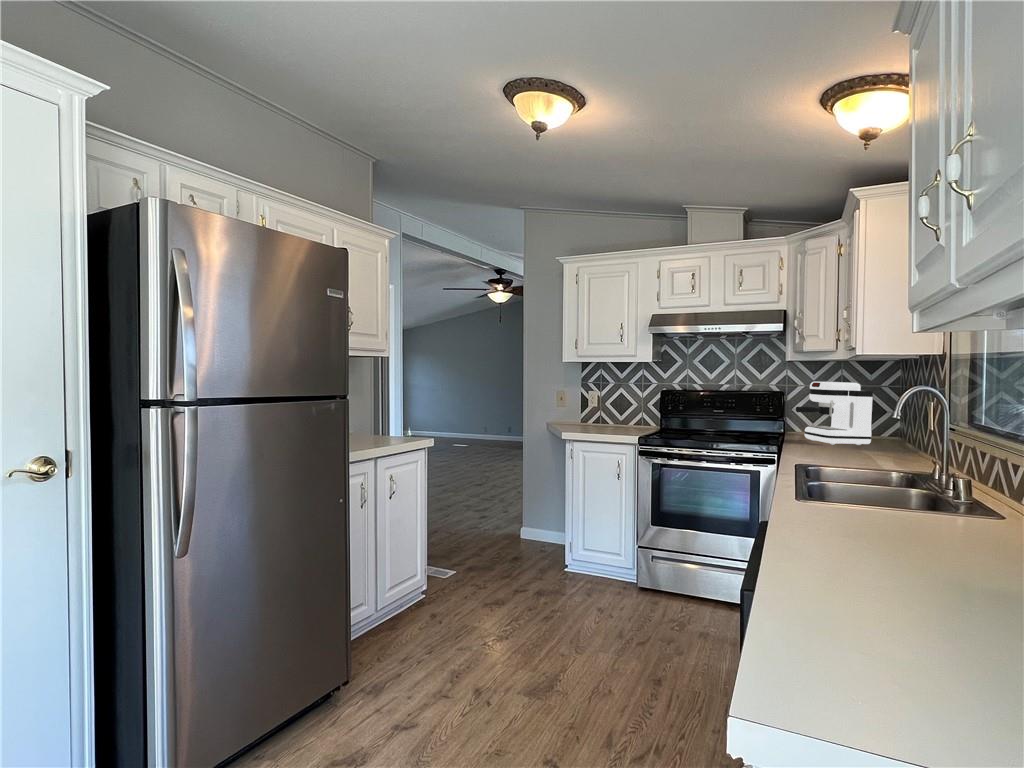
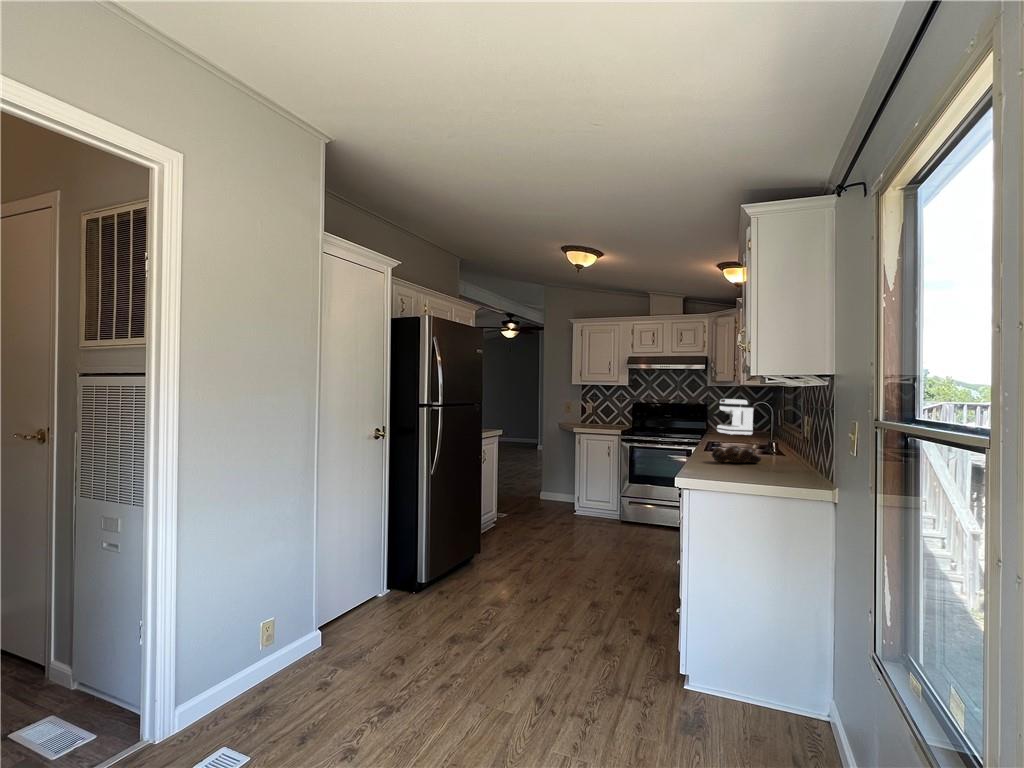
bread loaf: none [833,503,980,555] -> present [712,446,761,463]

